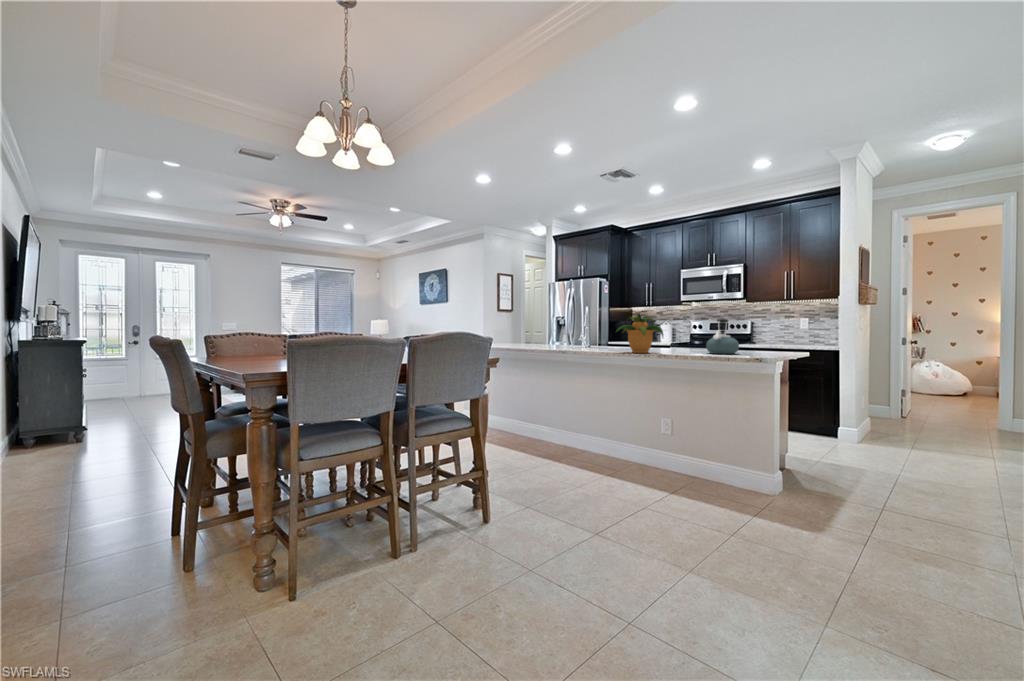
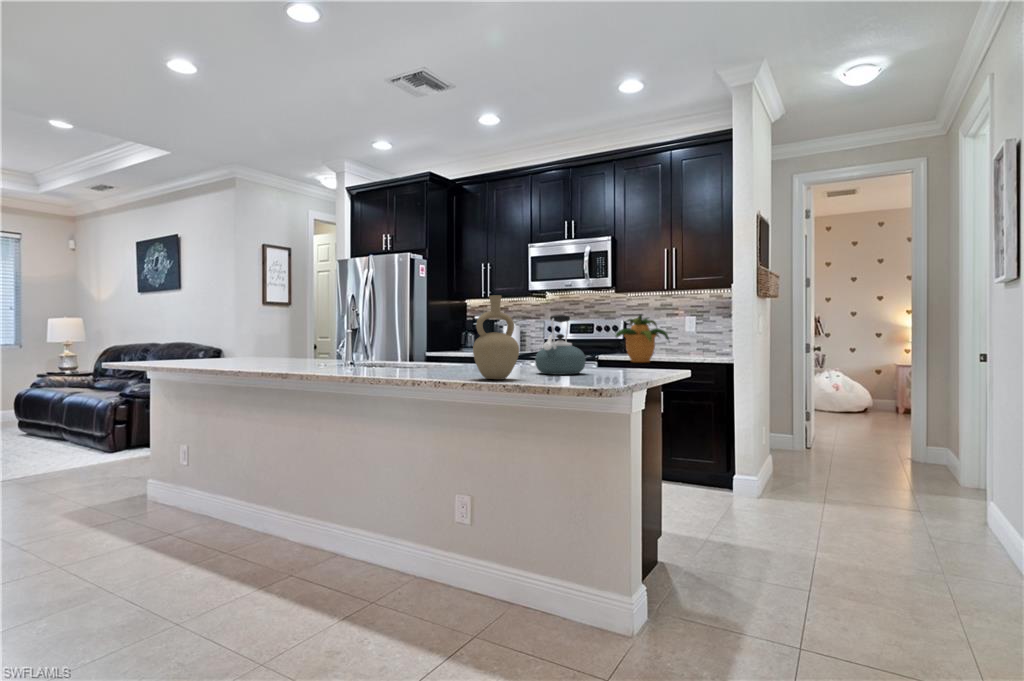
vase: none [675,309,703,355] -> present [473,295,519,379]
potted plant: present [617,313,663,353] -> present [616,315,669,362]

